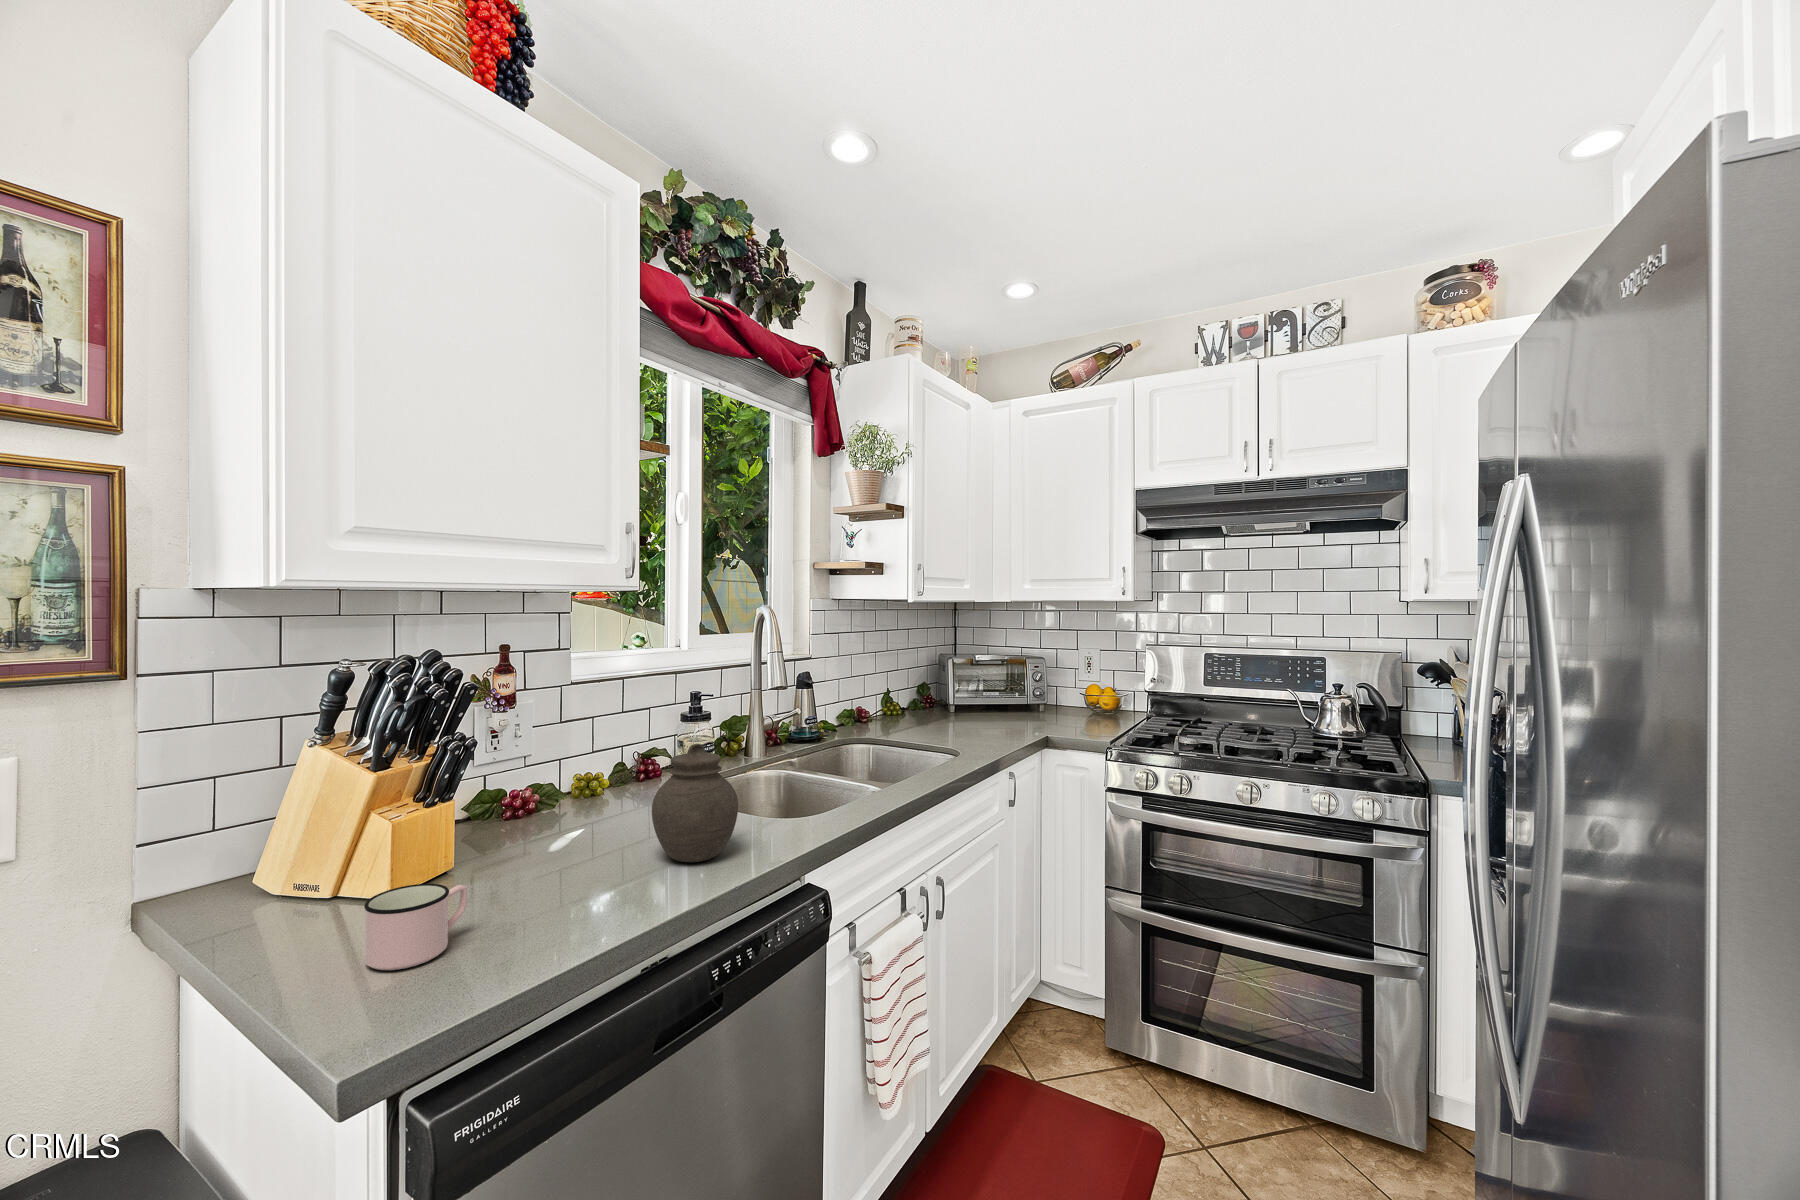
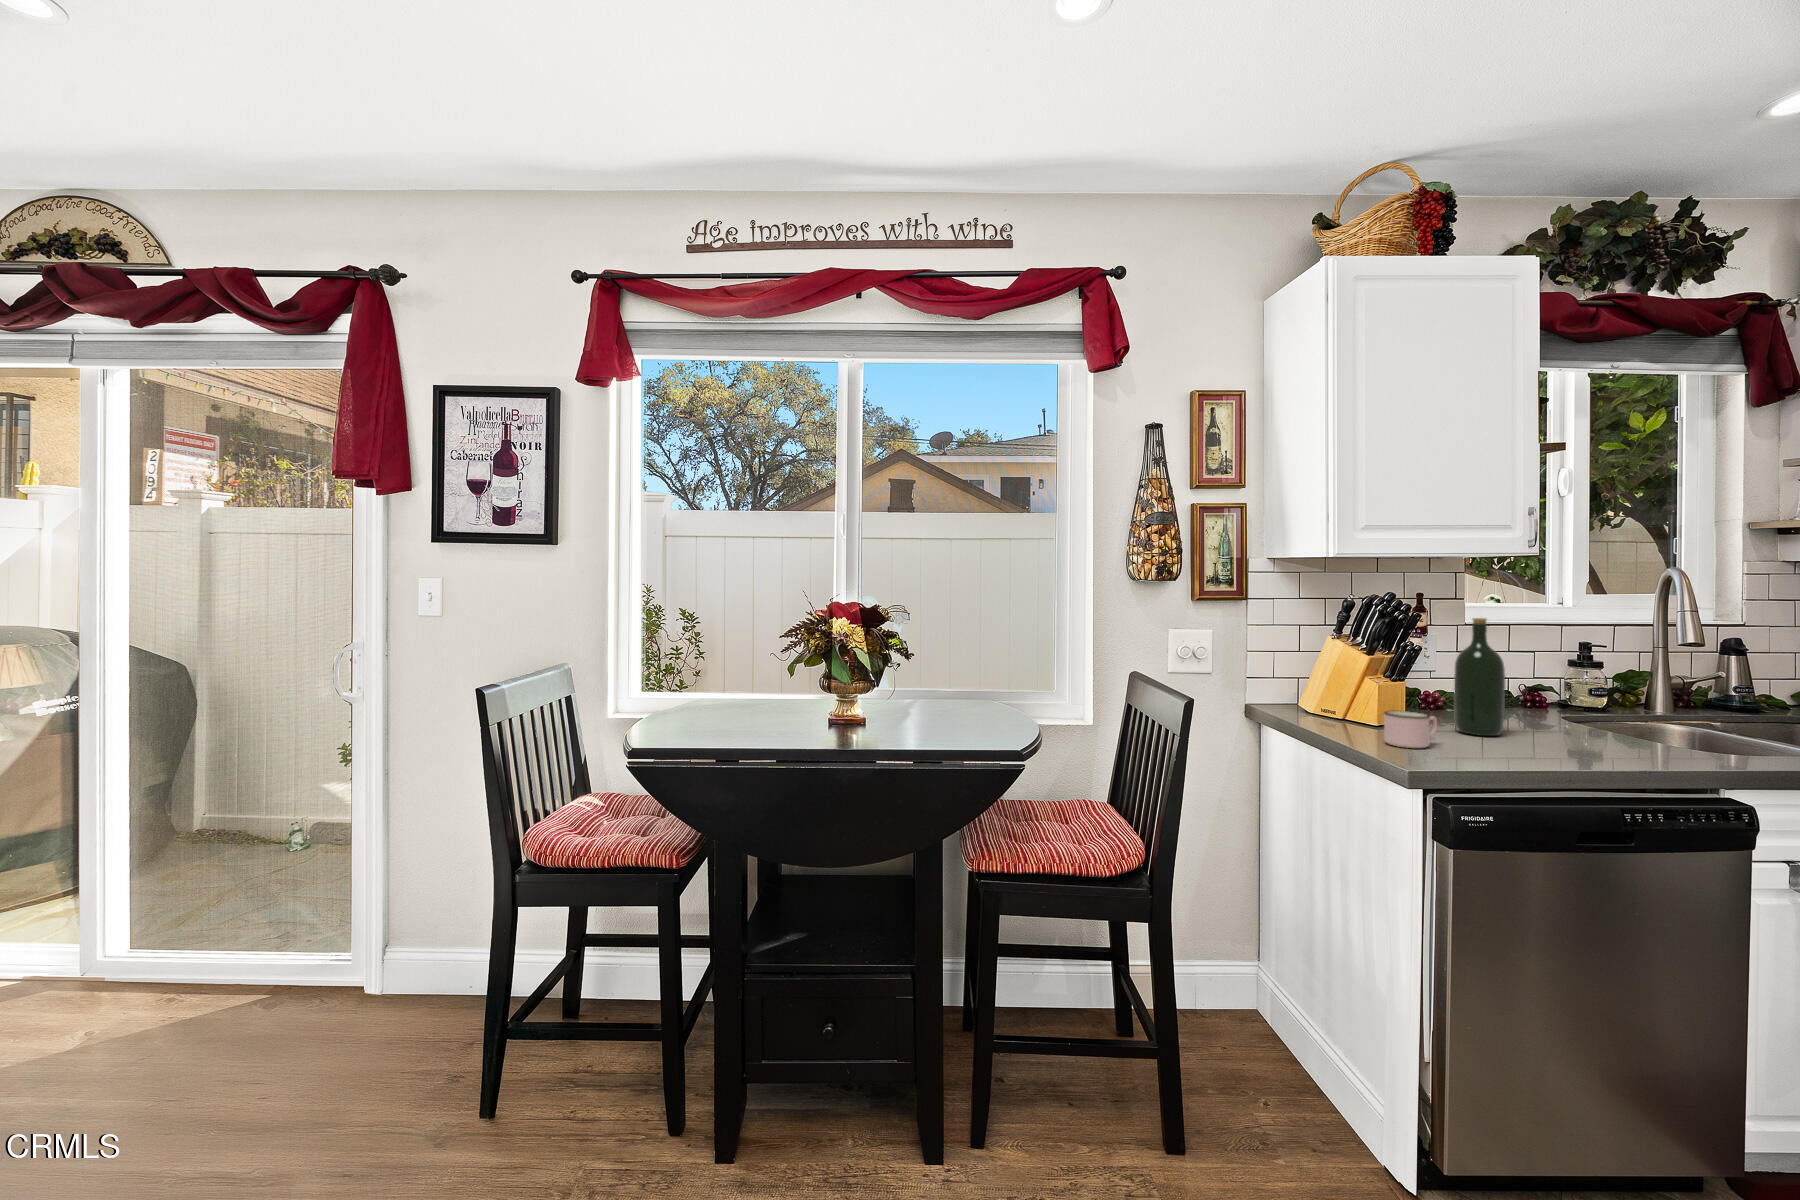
wine bottle: none [519,692,586,878] -> present [1454,618,1505,736]
jar: present [652,744,738,862] -> none [1562,662,1650,748]

